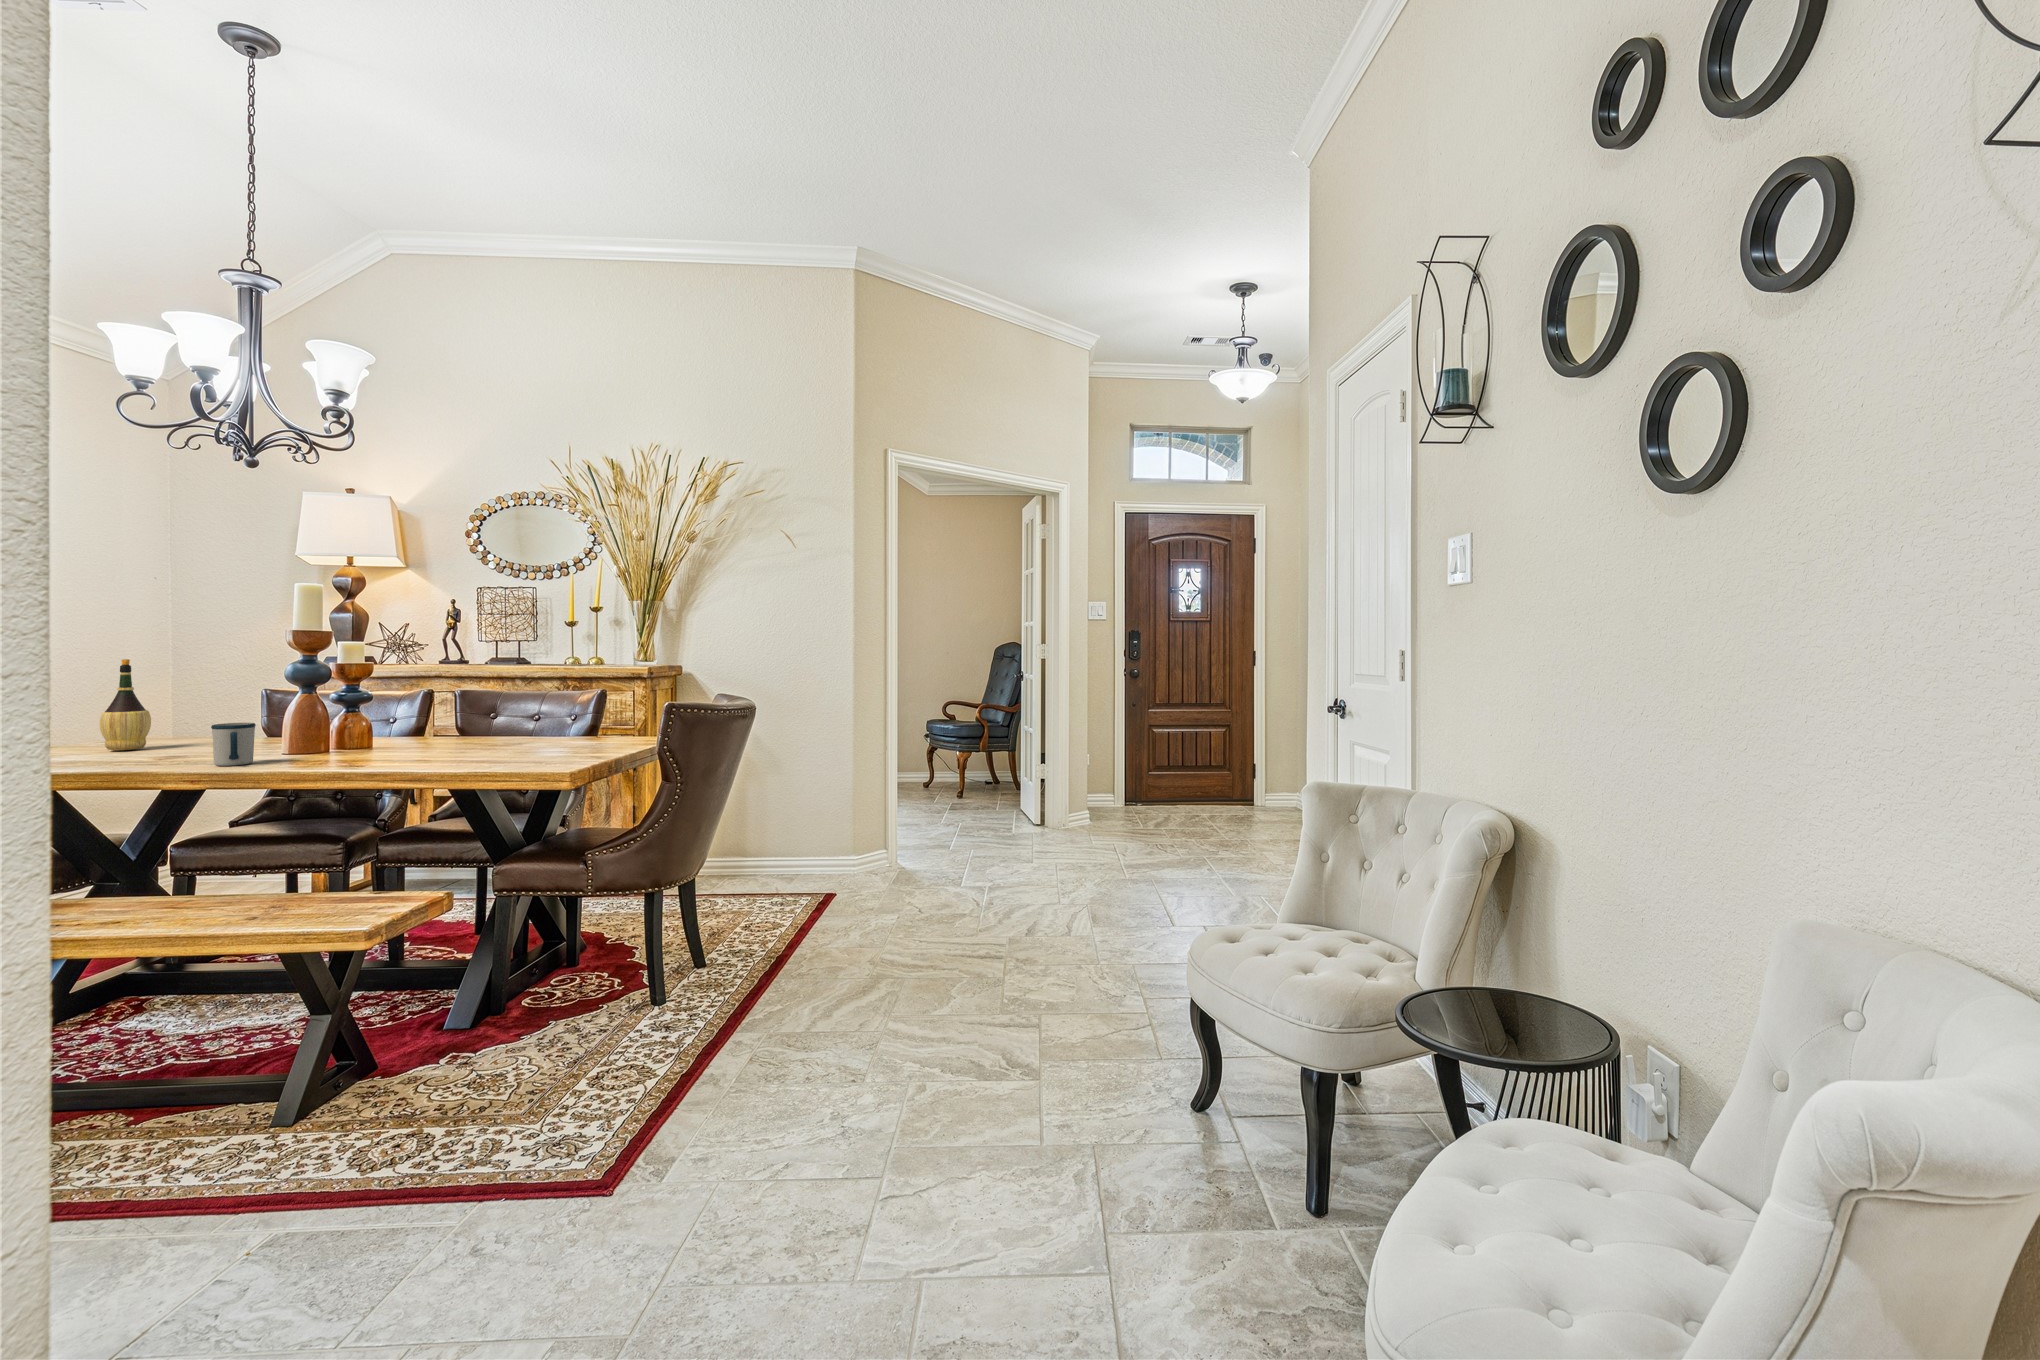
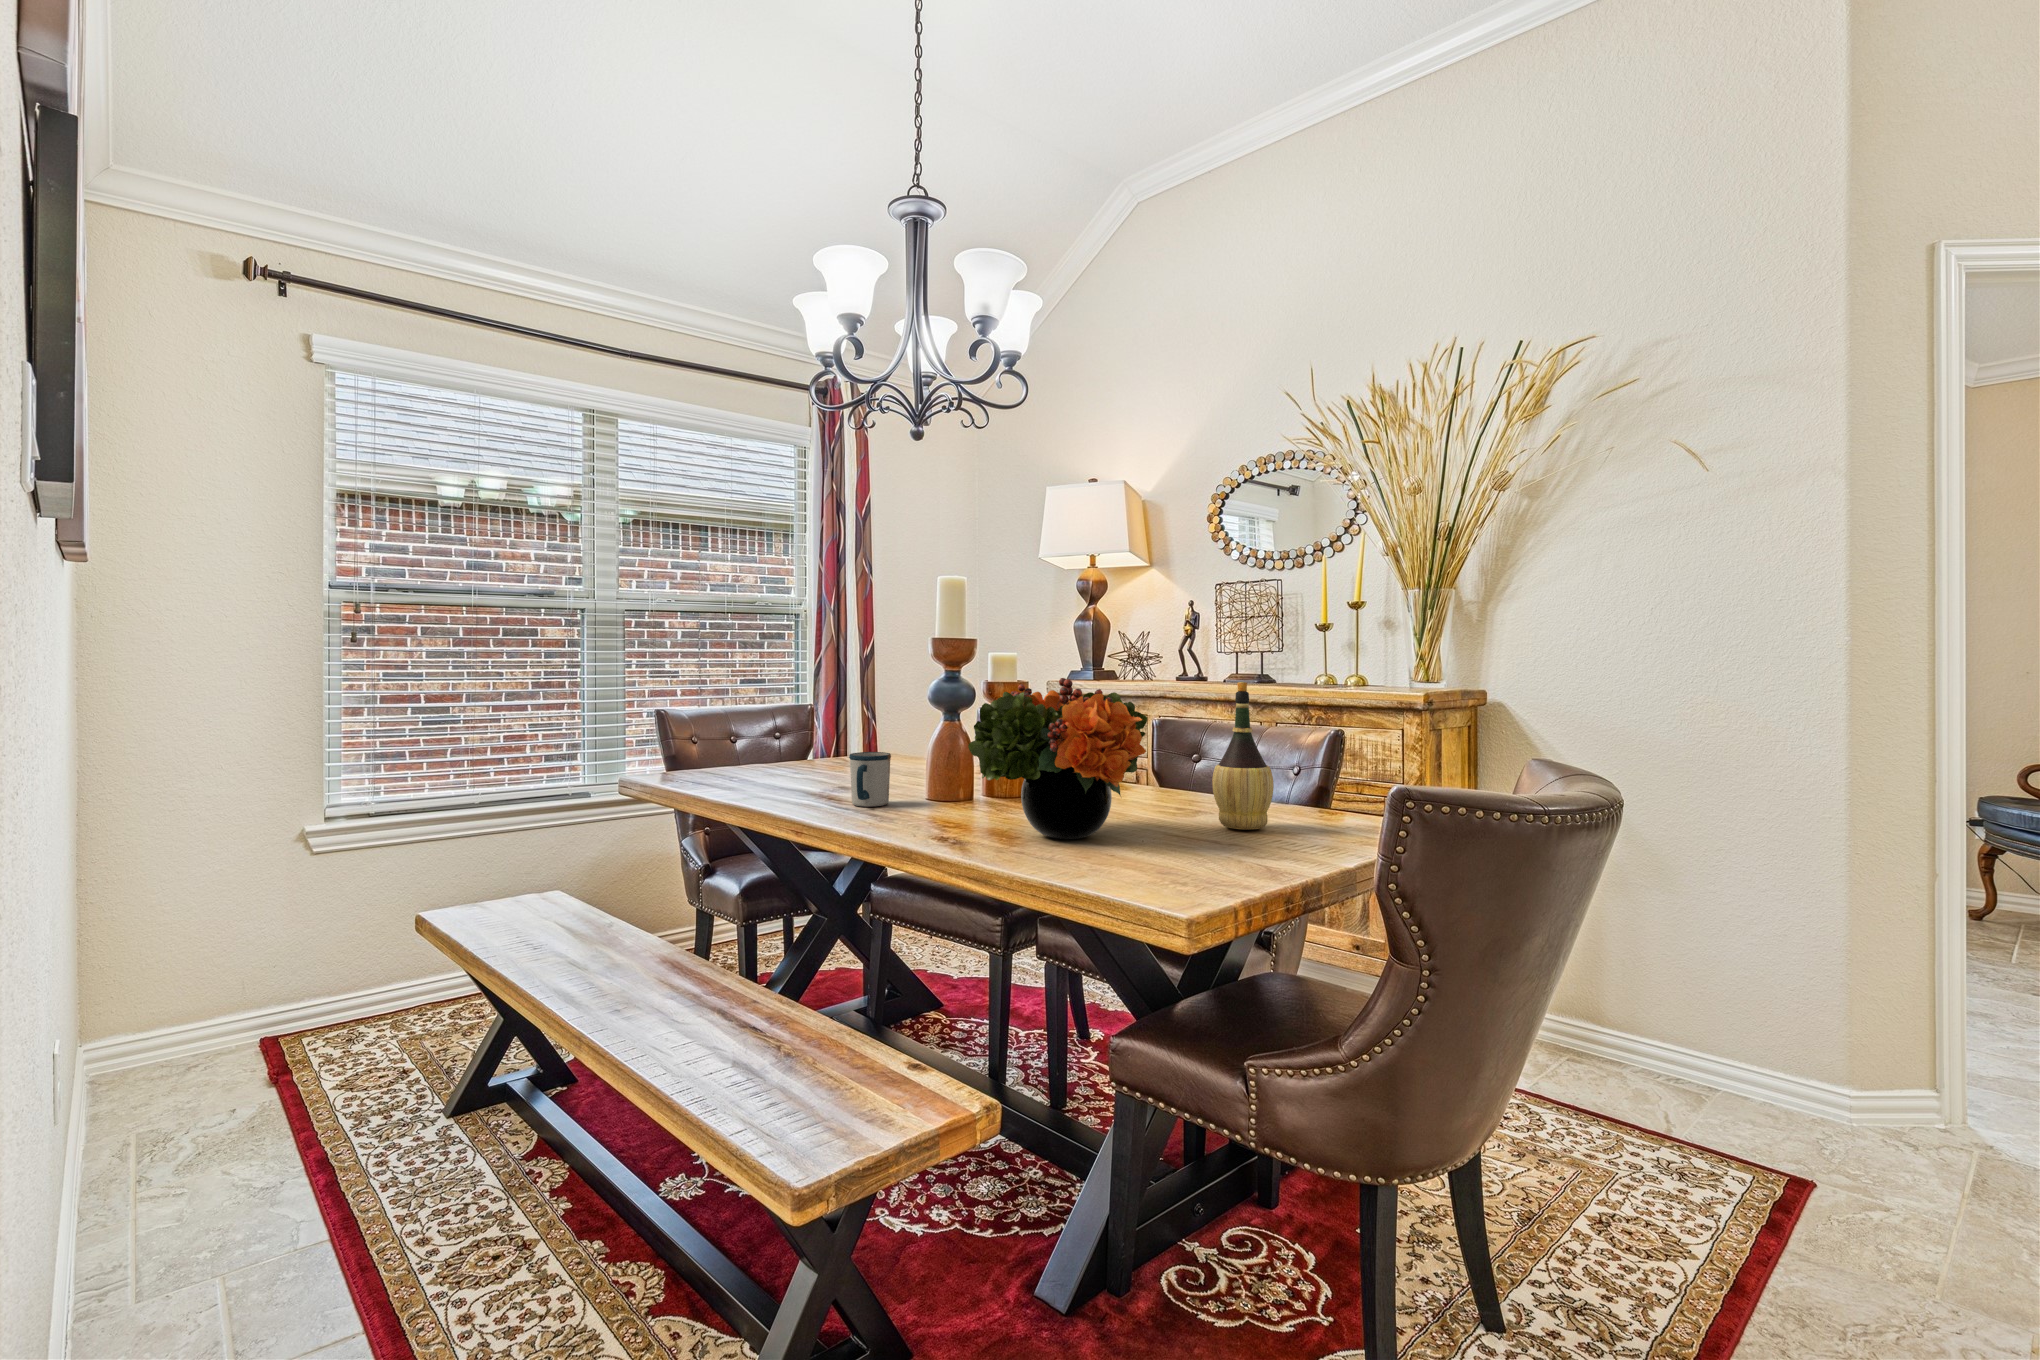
wine bottle: present [100,659,151,750] -> present [1212,682,1274,830]
flower arrangement: none [370,659,511,762] -> present [968,678,1147,839]

